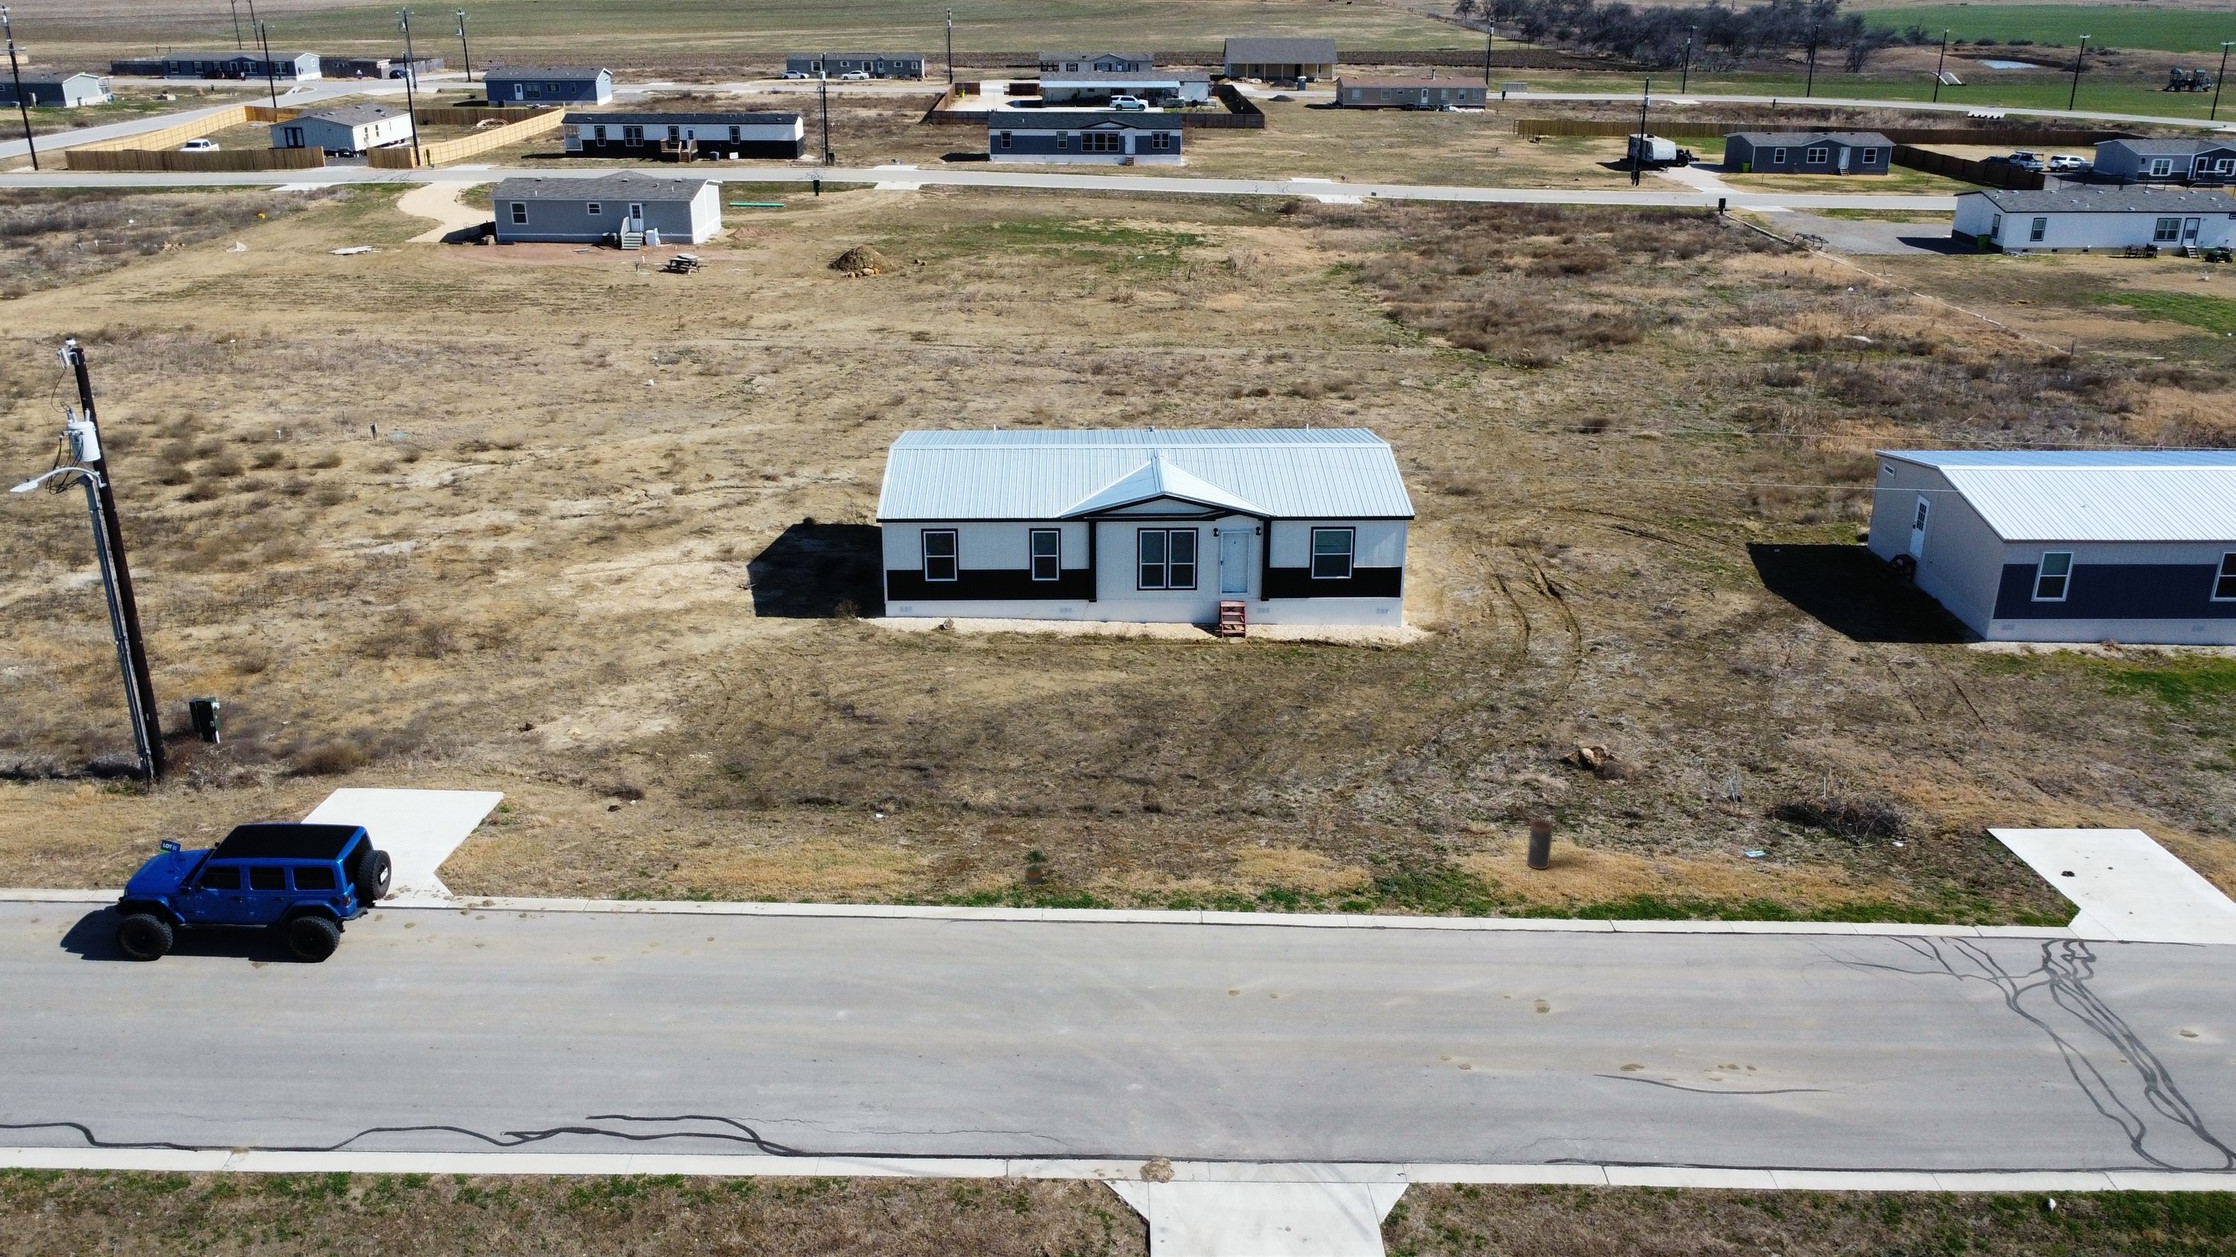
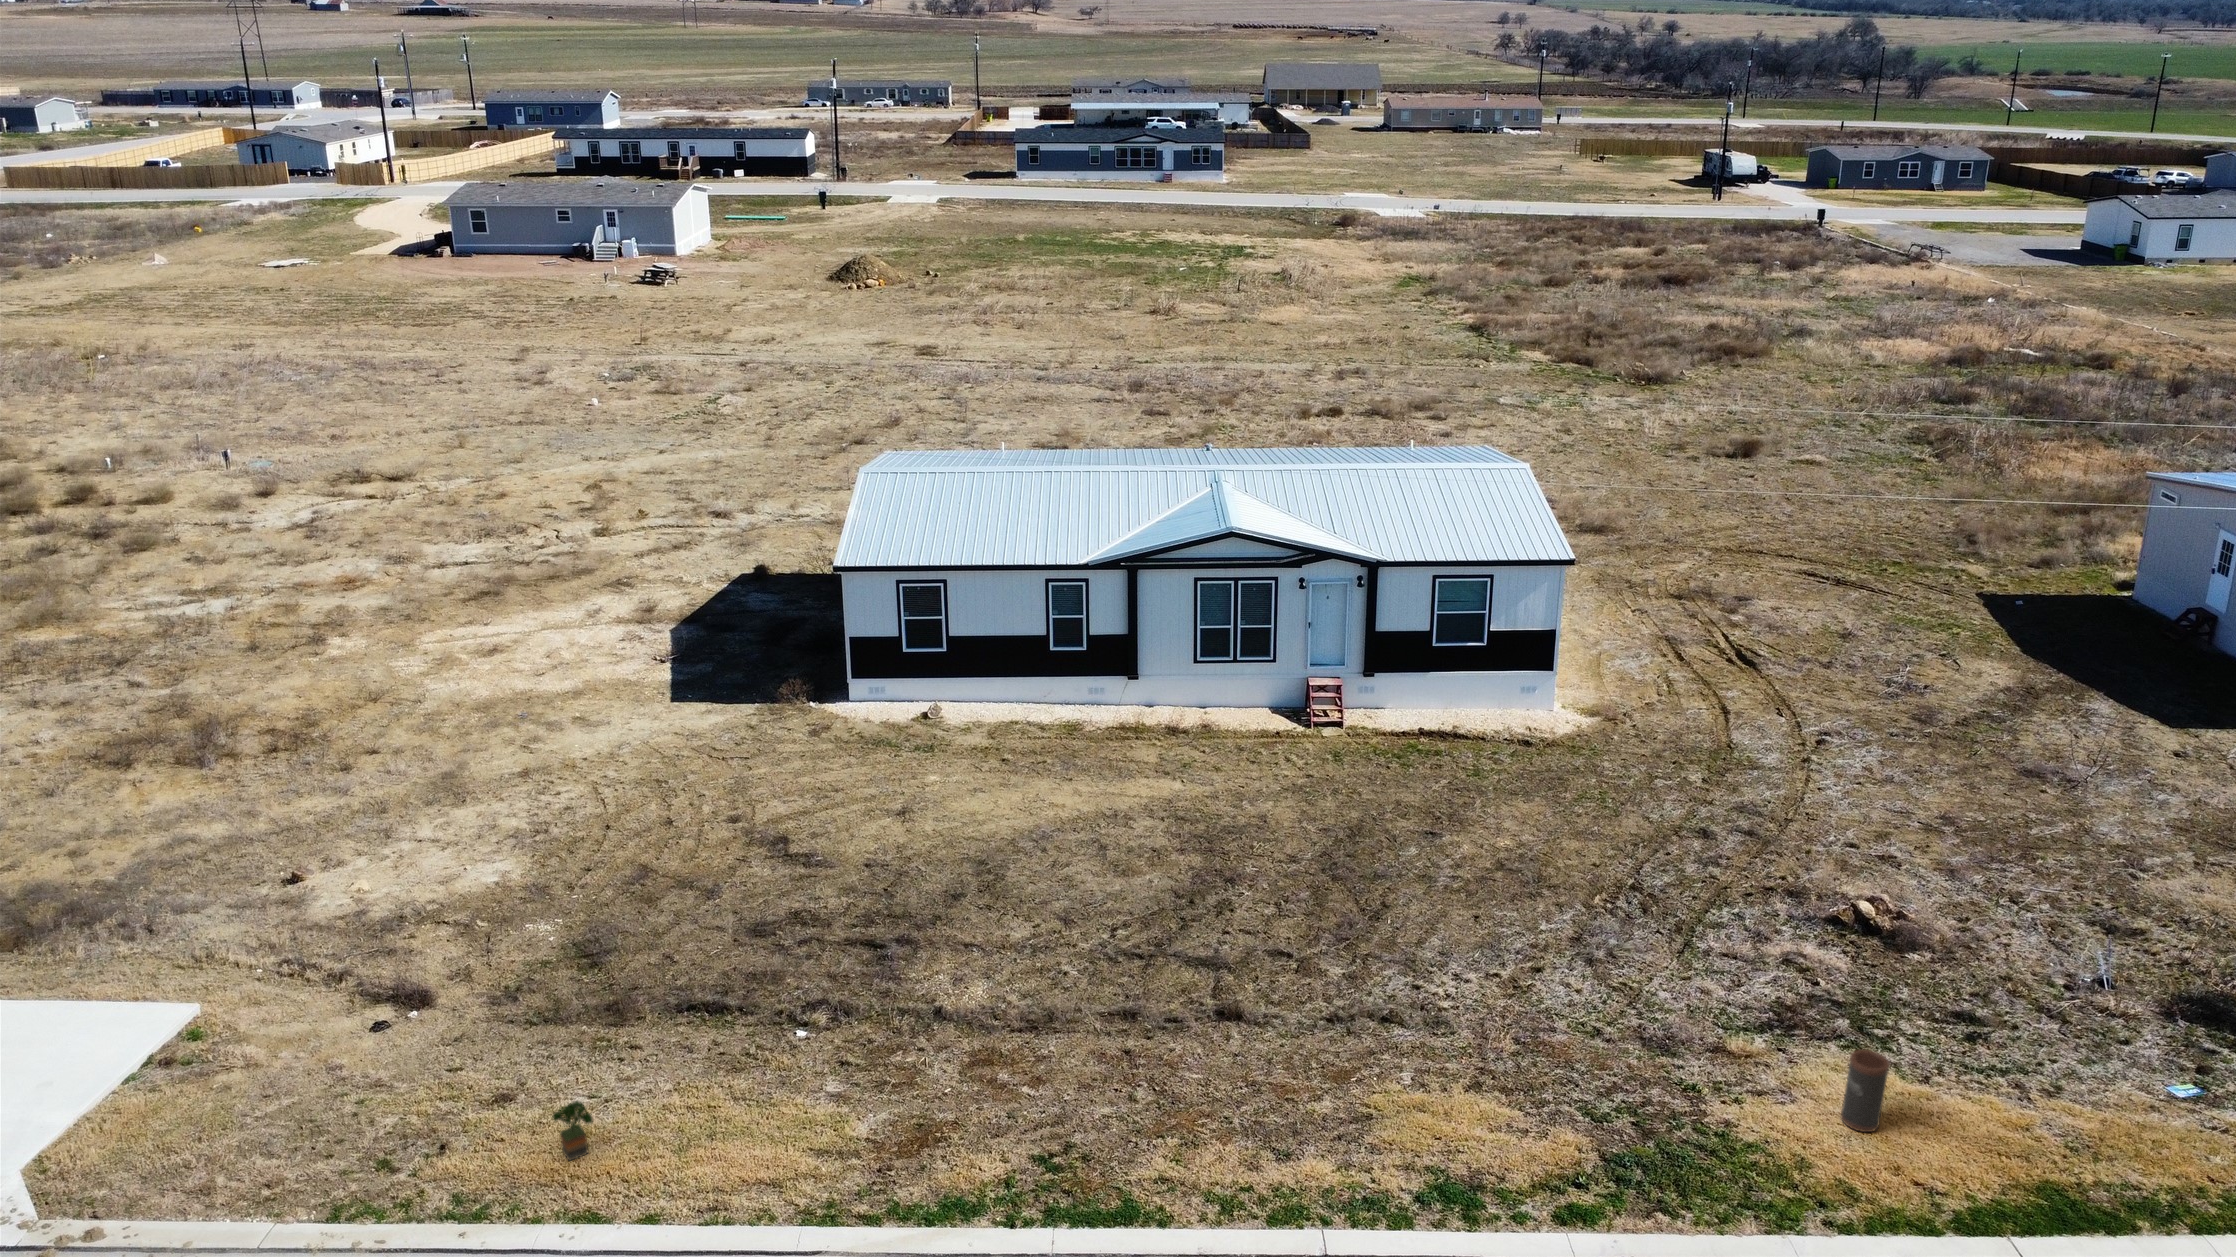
potted tree: present [1023,850,1047,885] -> present [552,1101,593,1161]

